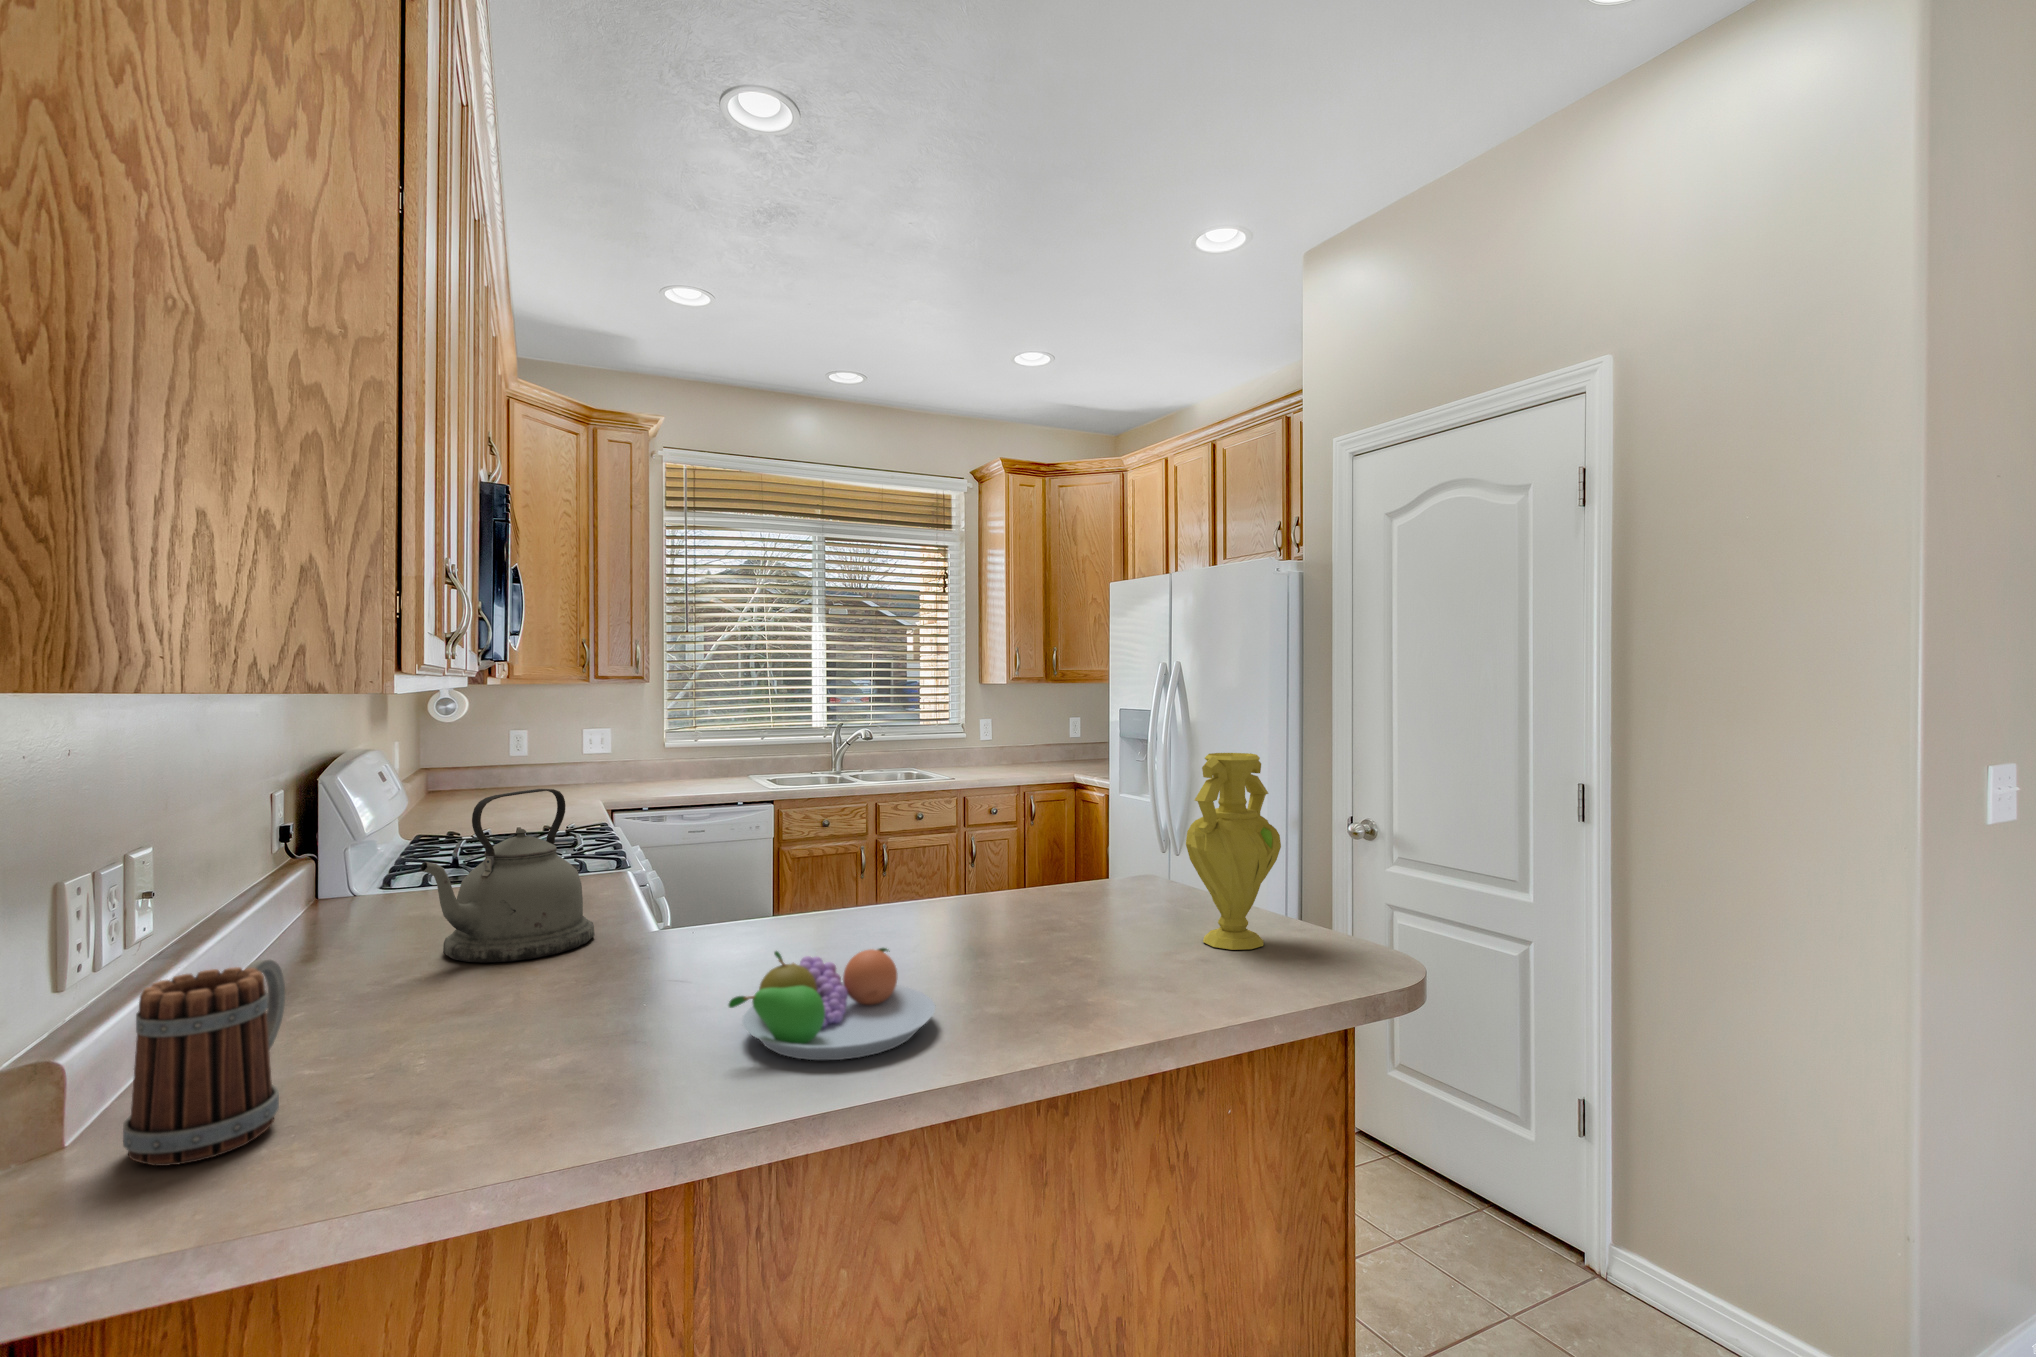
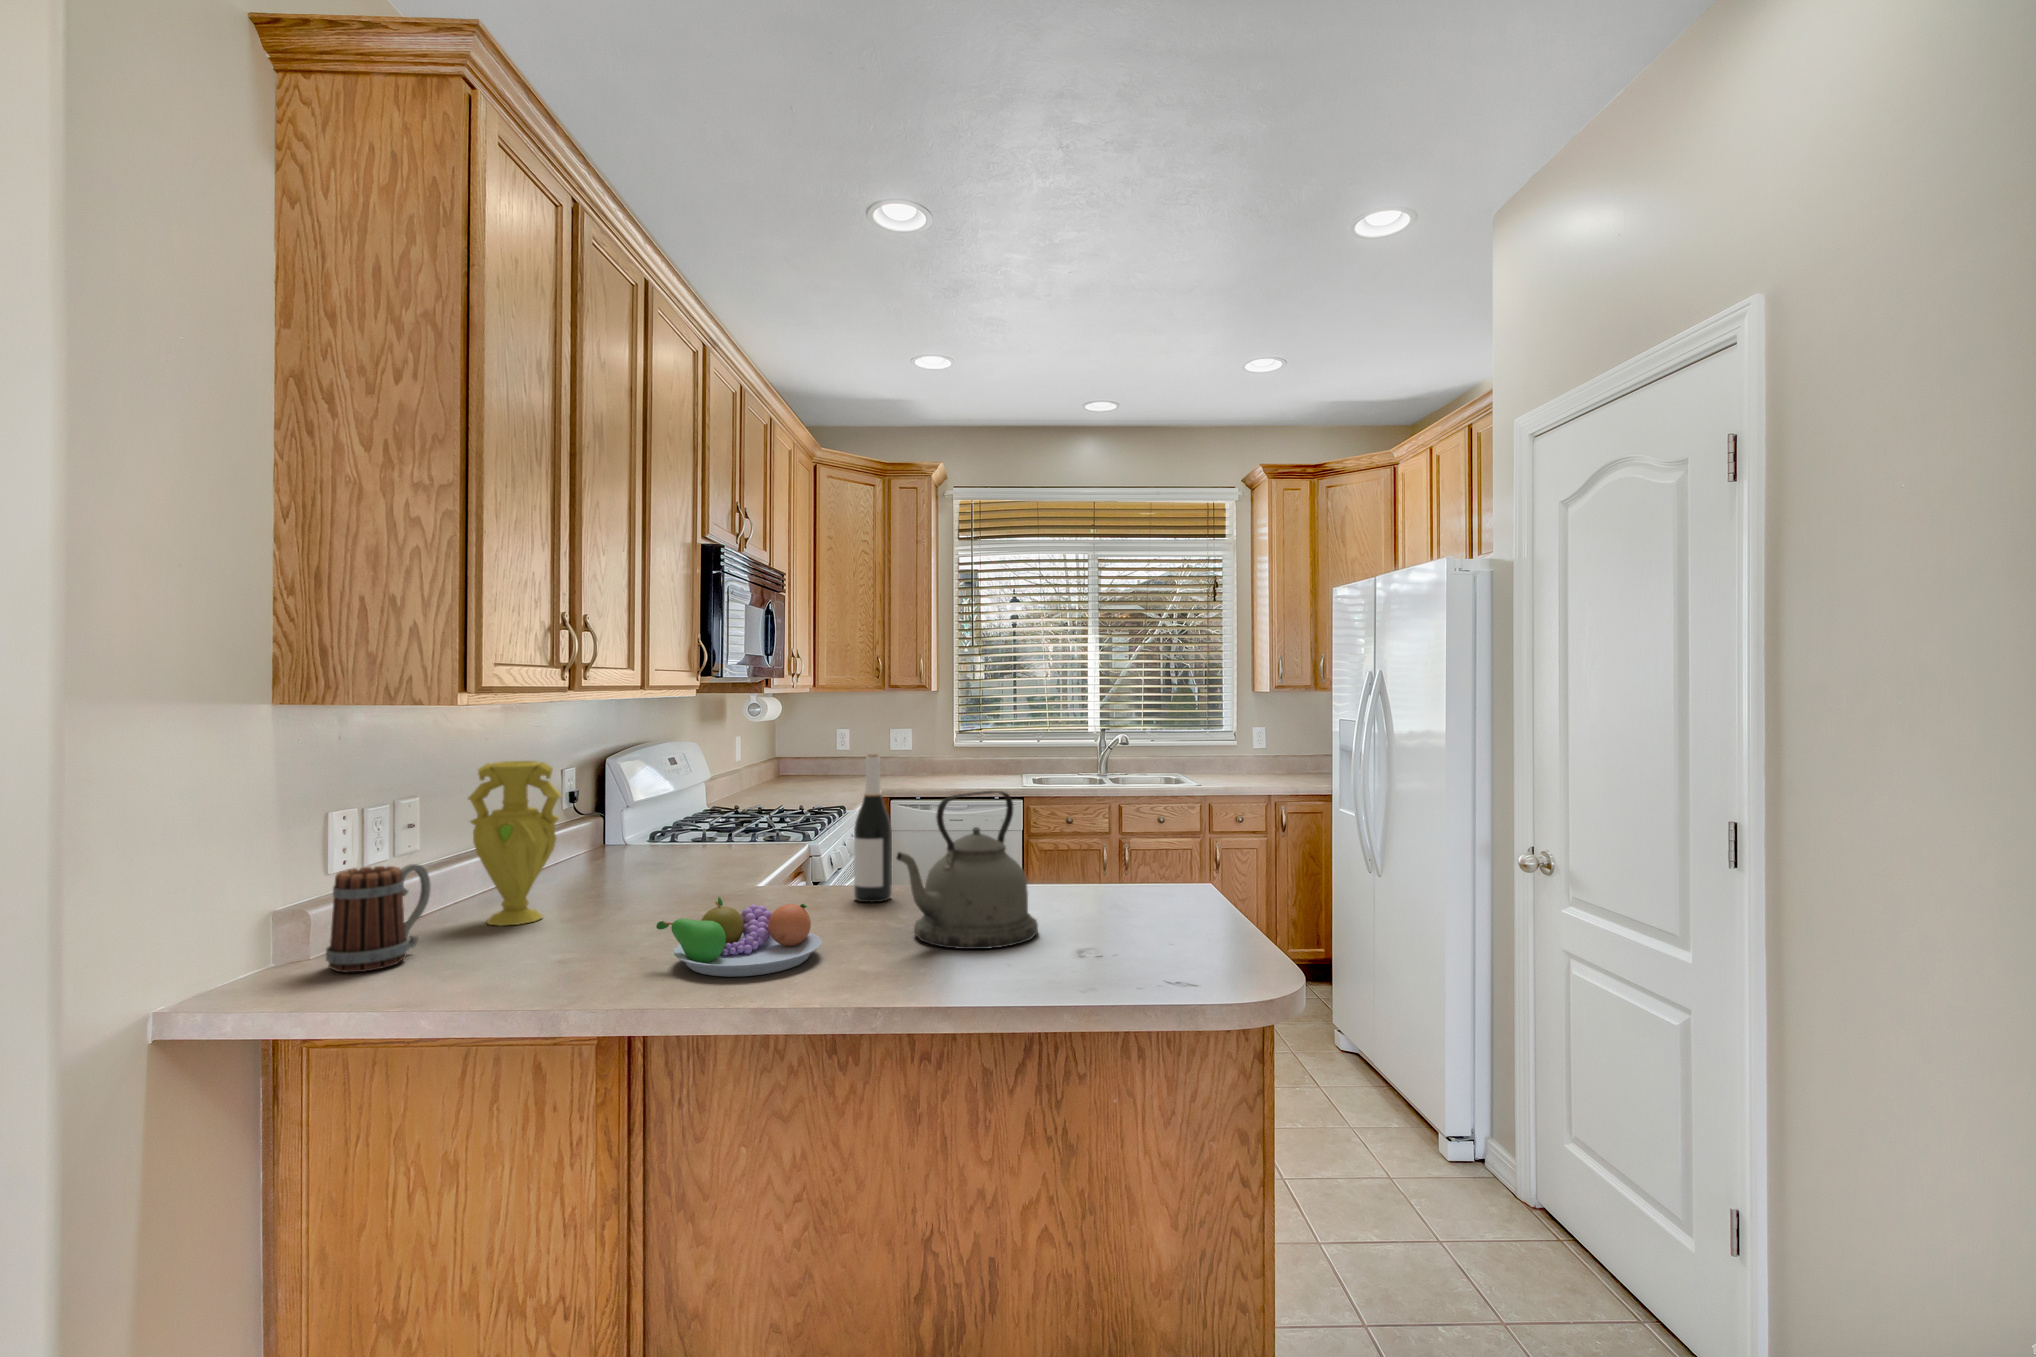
vase: present [1186,753,1281,950] -> present [468,761,561,926]
wine bottle: none [822,754,868,936] -> present [854,754,892,902]
kettle: present [421,789,594,963] -> present [897,791,1038,949]

